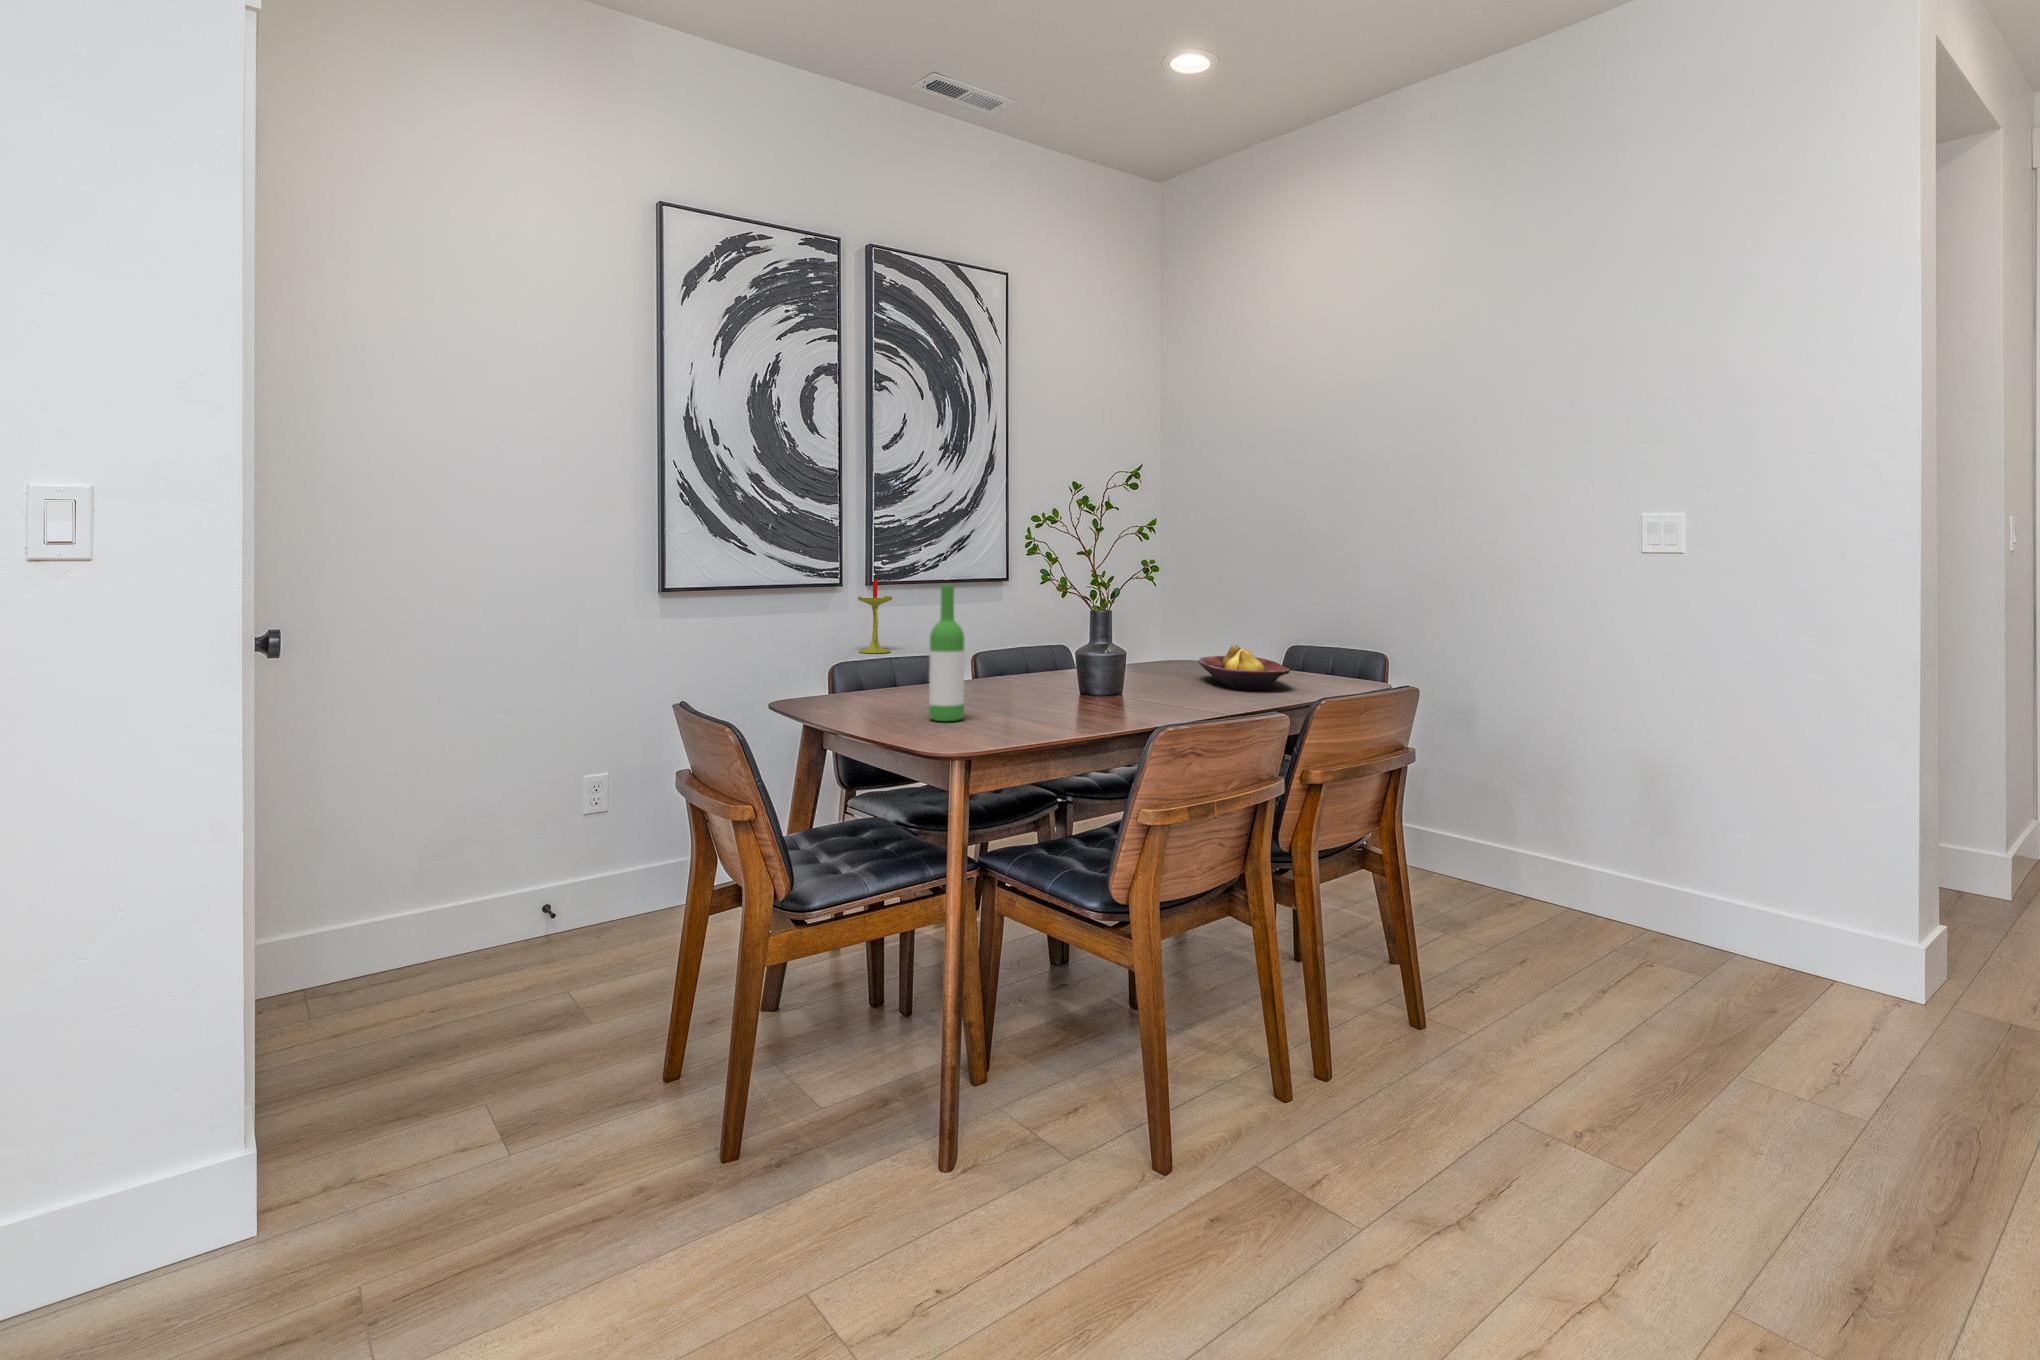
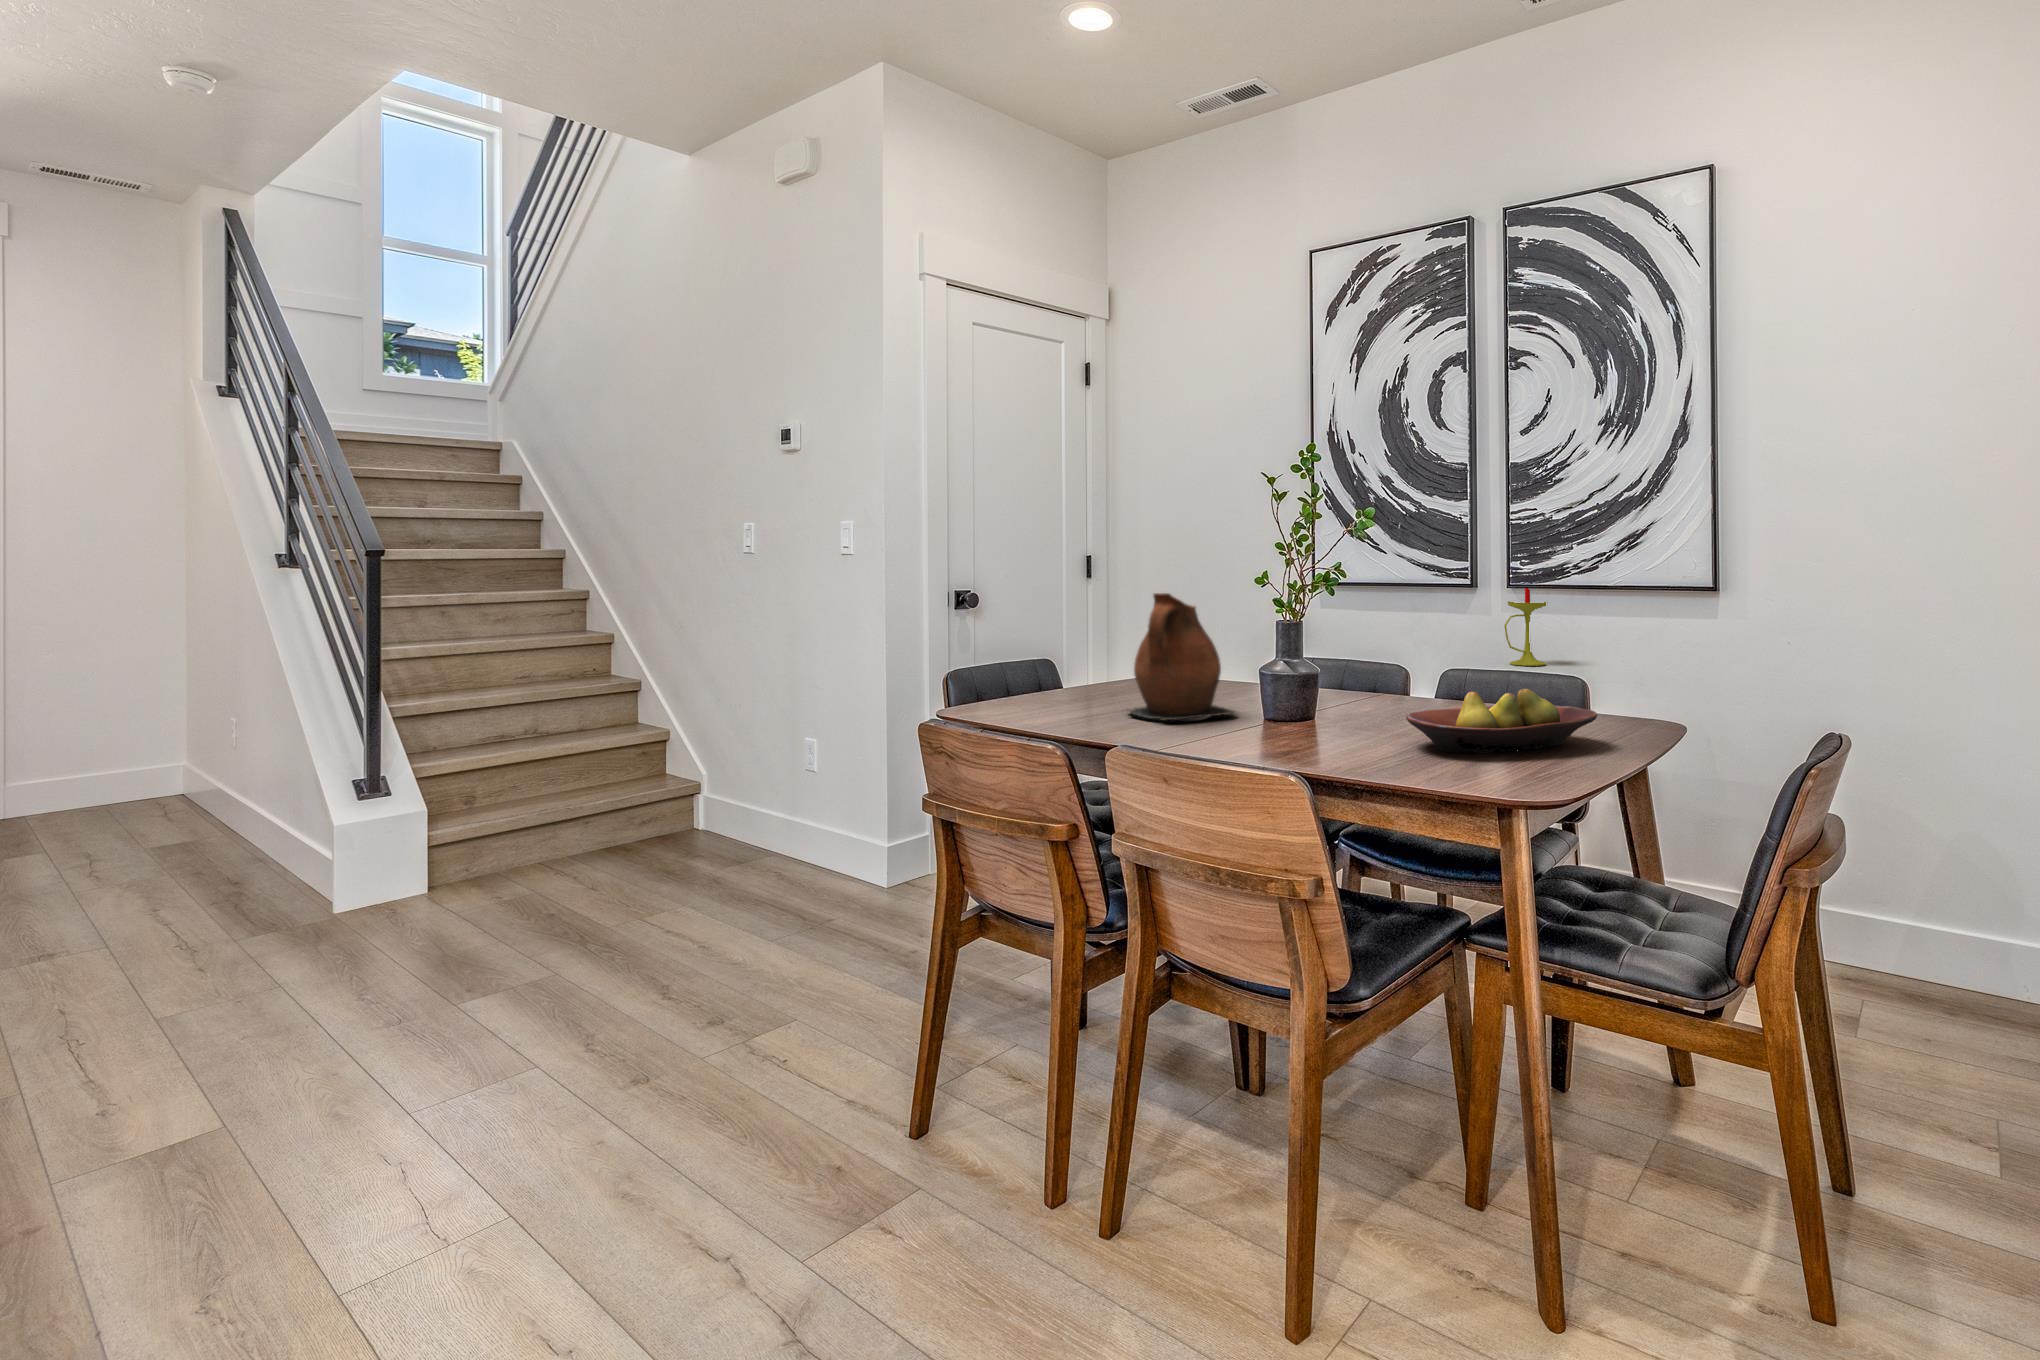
wine bottle: present [929,585,964,721] -> none [1075,578,1106,699]
ceramic pitcher: none [1024,594,1132,715] -> present [1126,593,1236,720]

